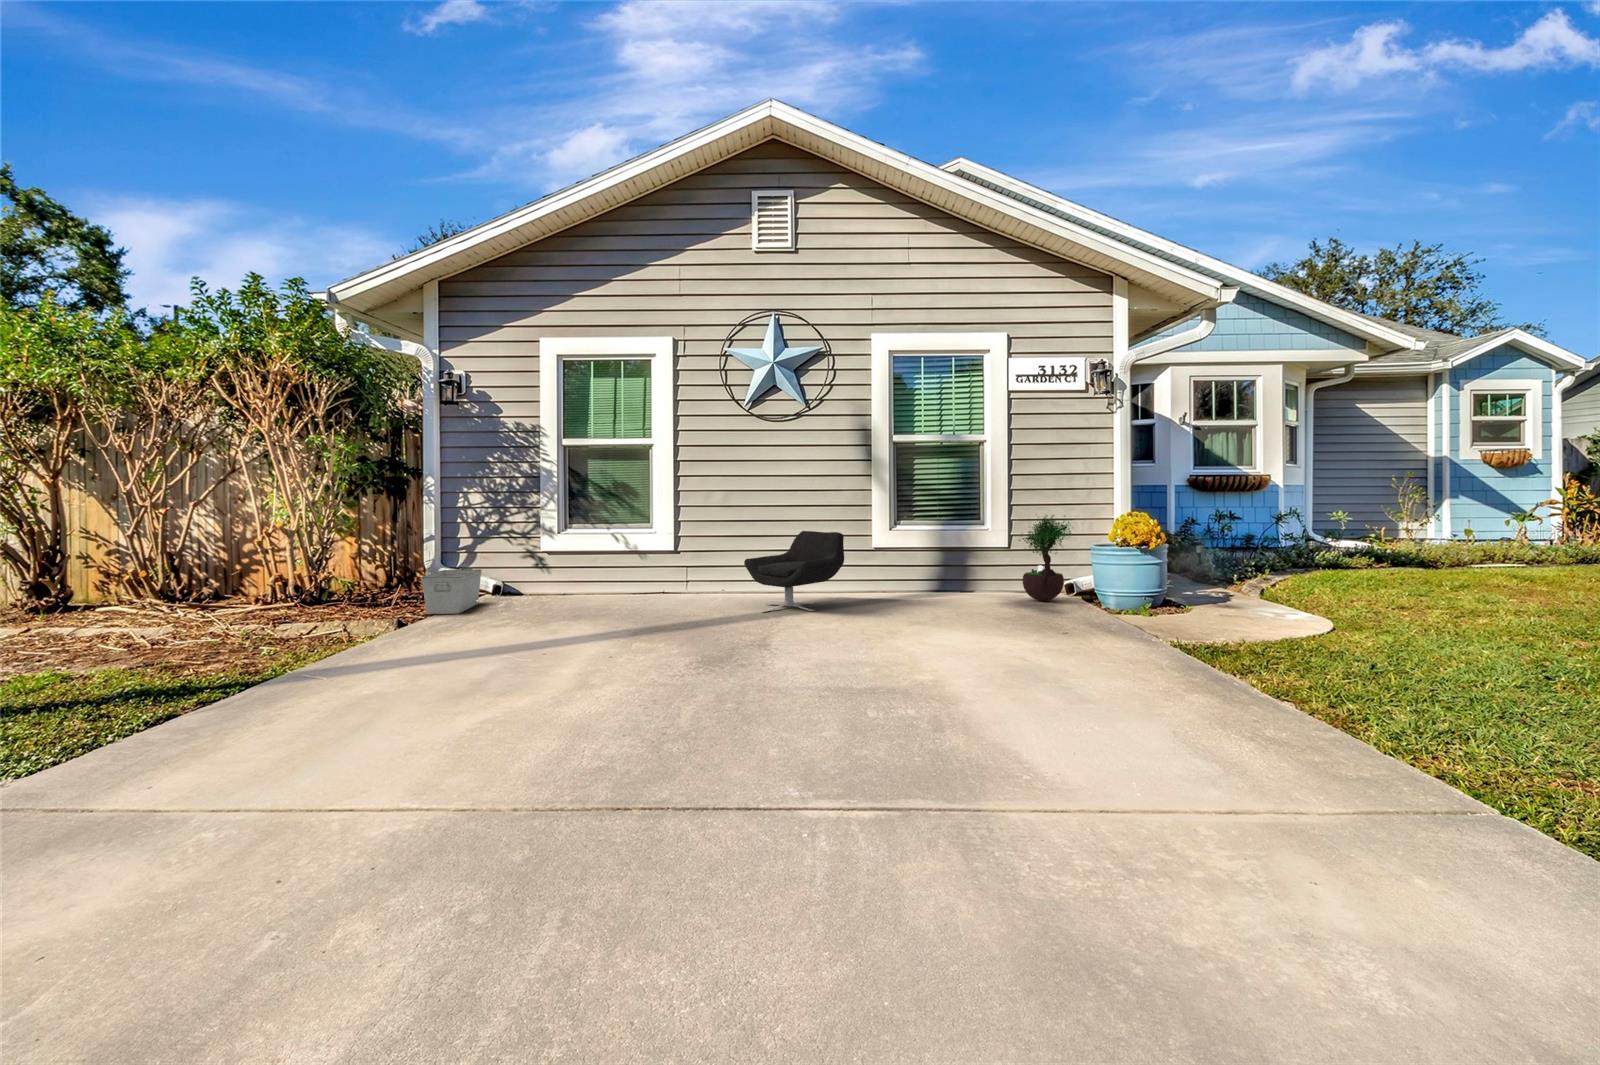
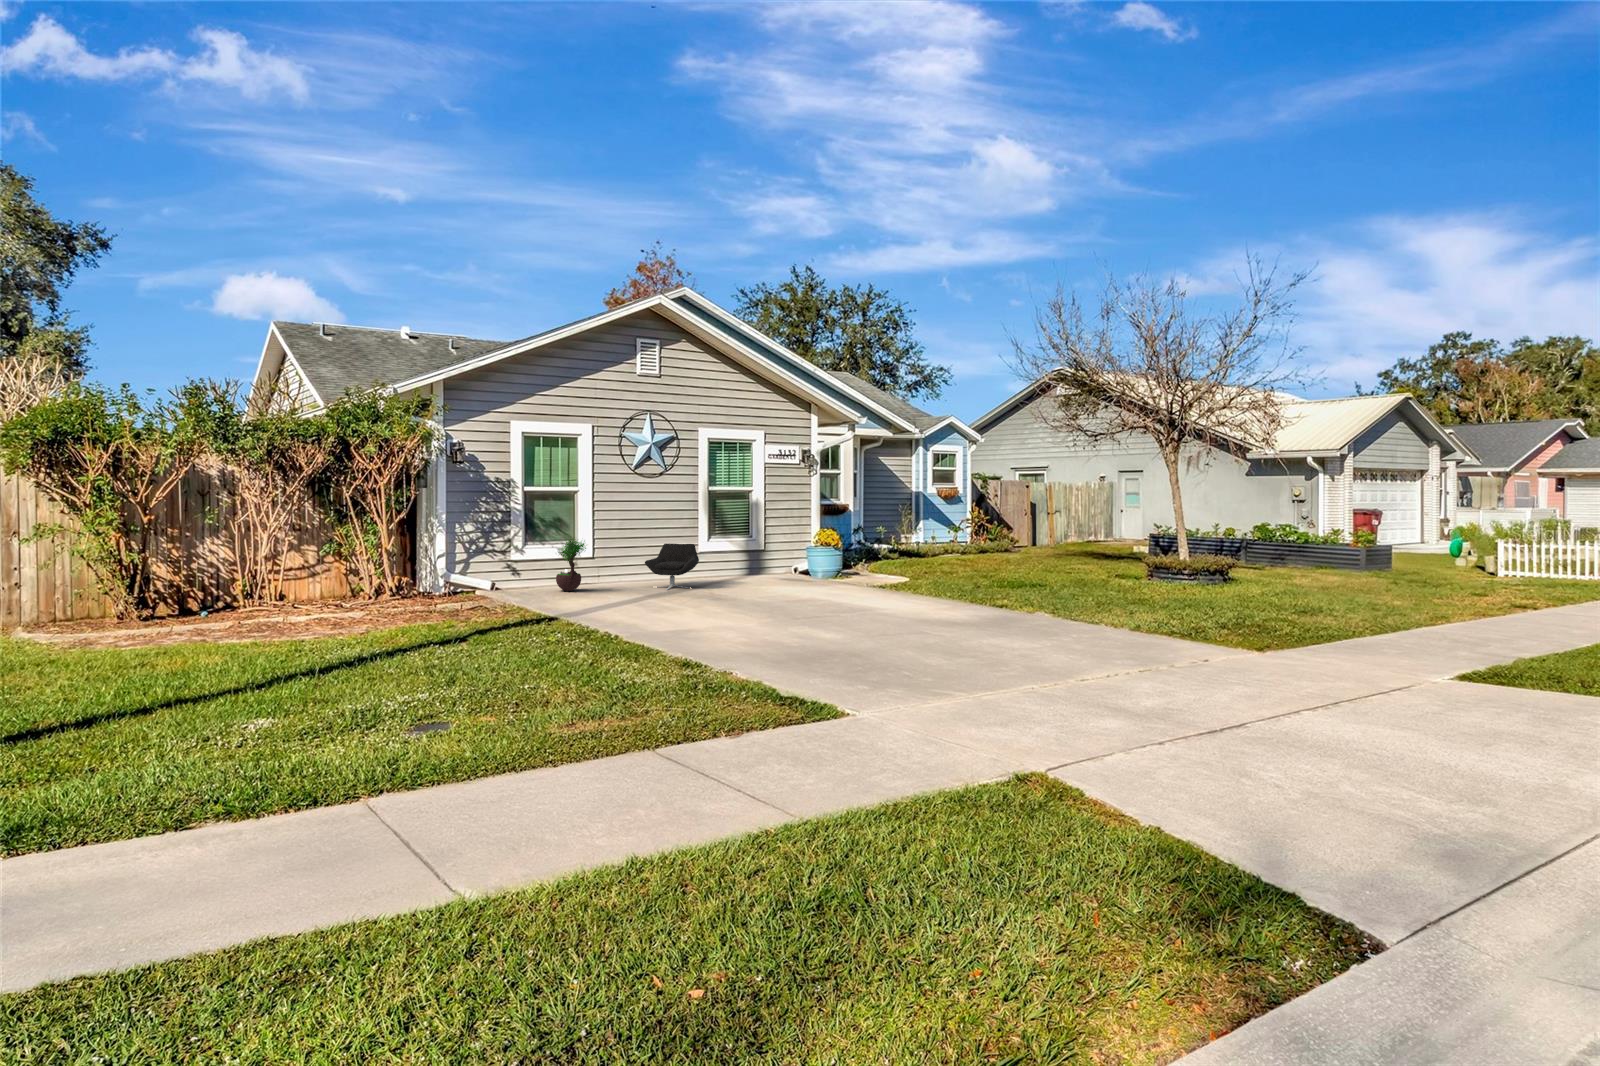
potted tree: present [1019,515,1073,601] -> present [556,538,586,591]
storage bin: present [421,569,481,614] -> none [454,574,495,602]

